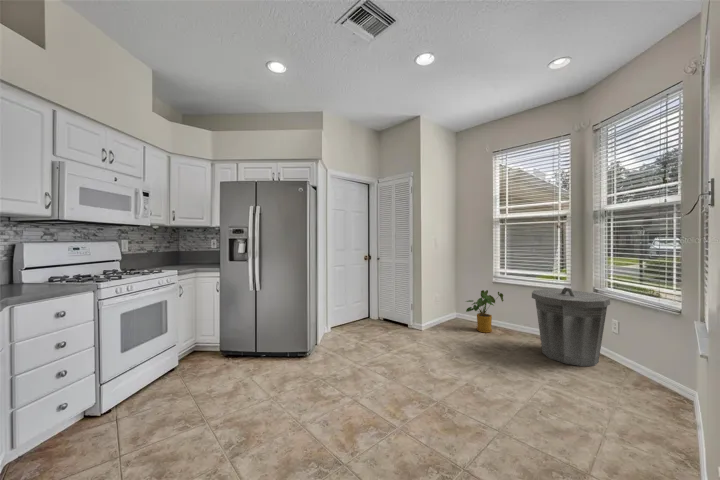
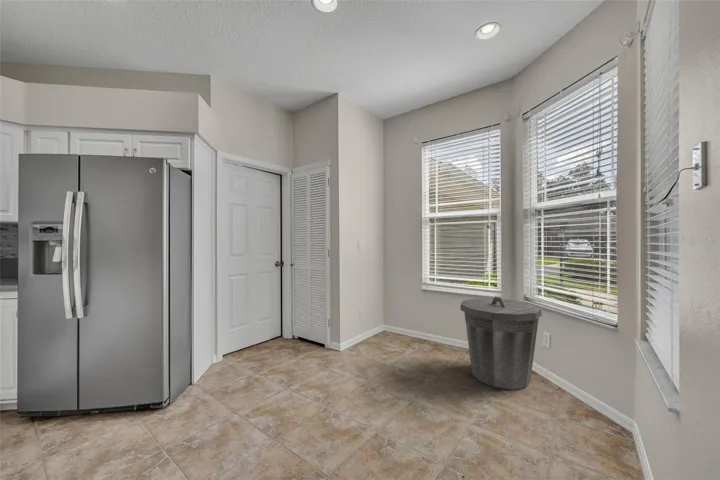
house plant: present [466,290,503,333] -> none [390,300,434,350]

